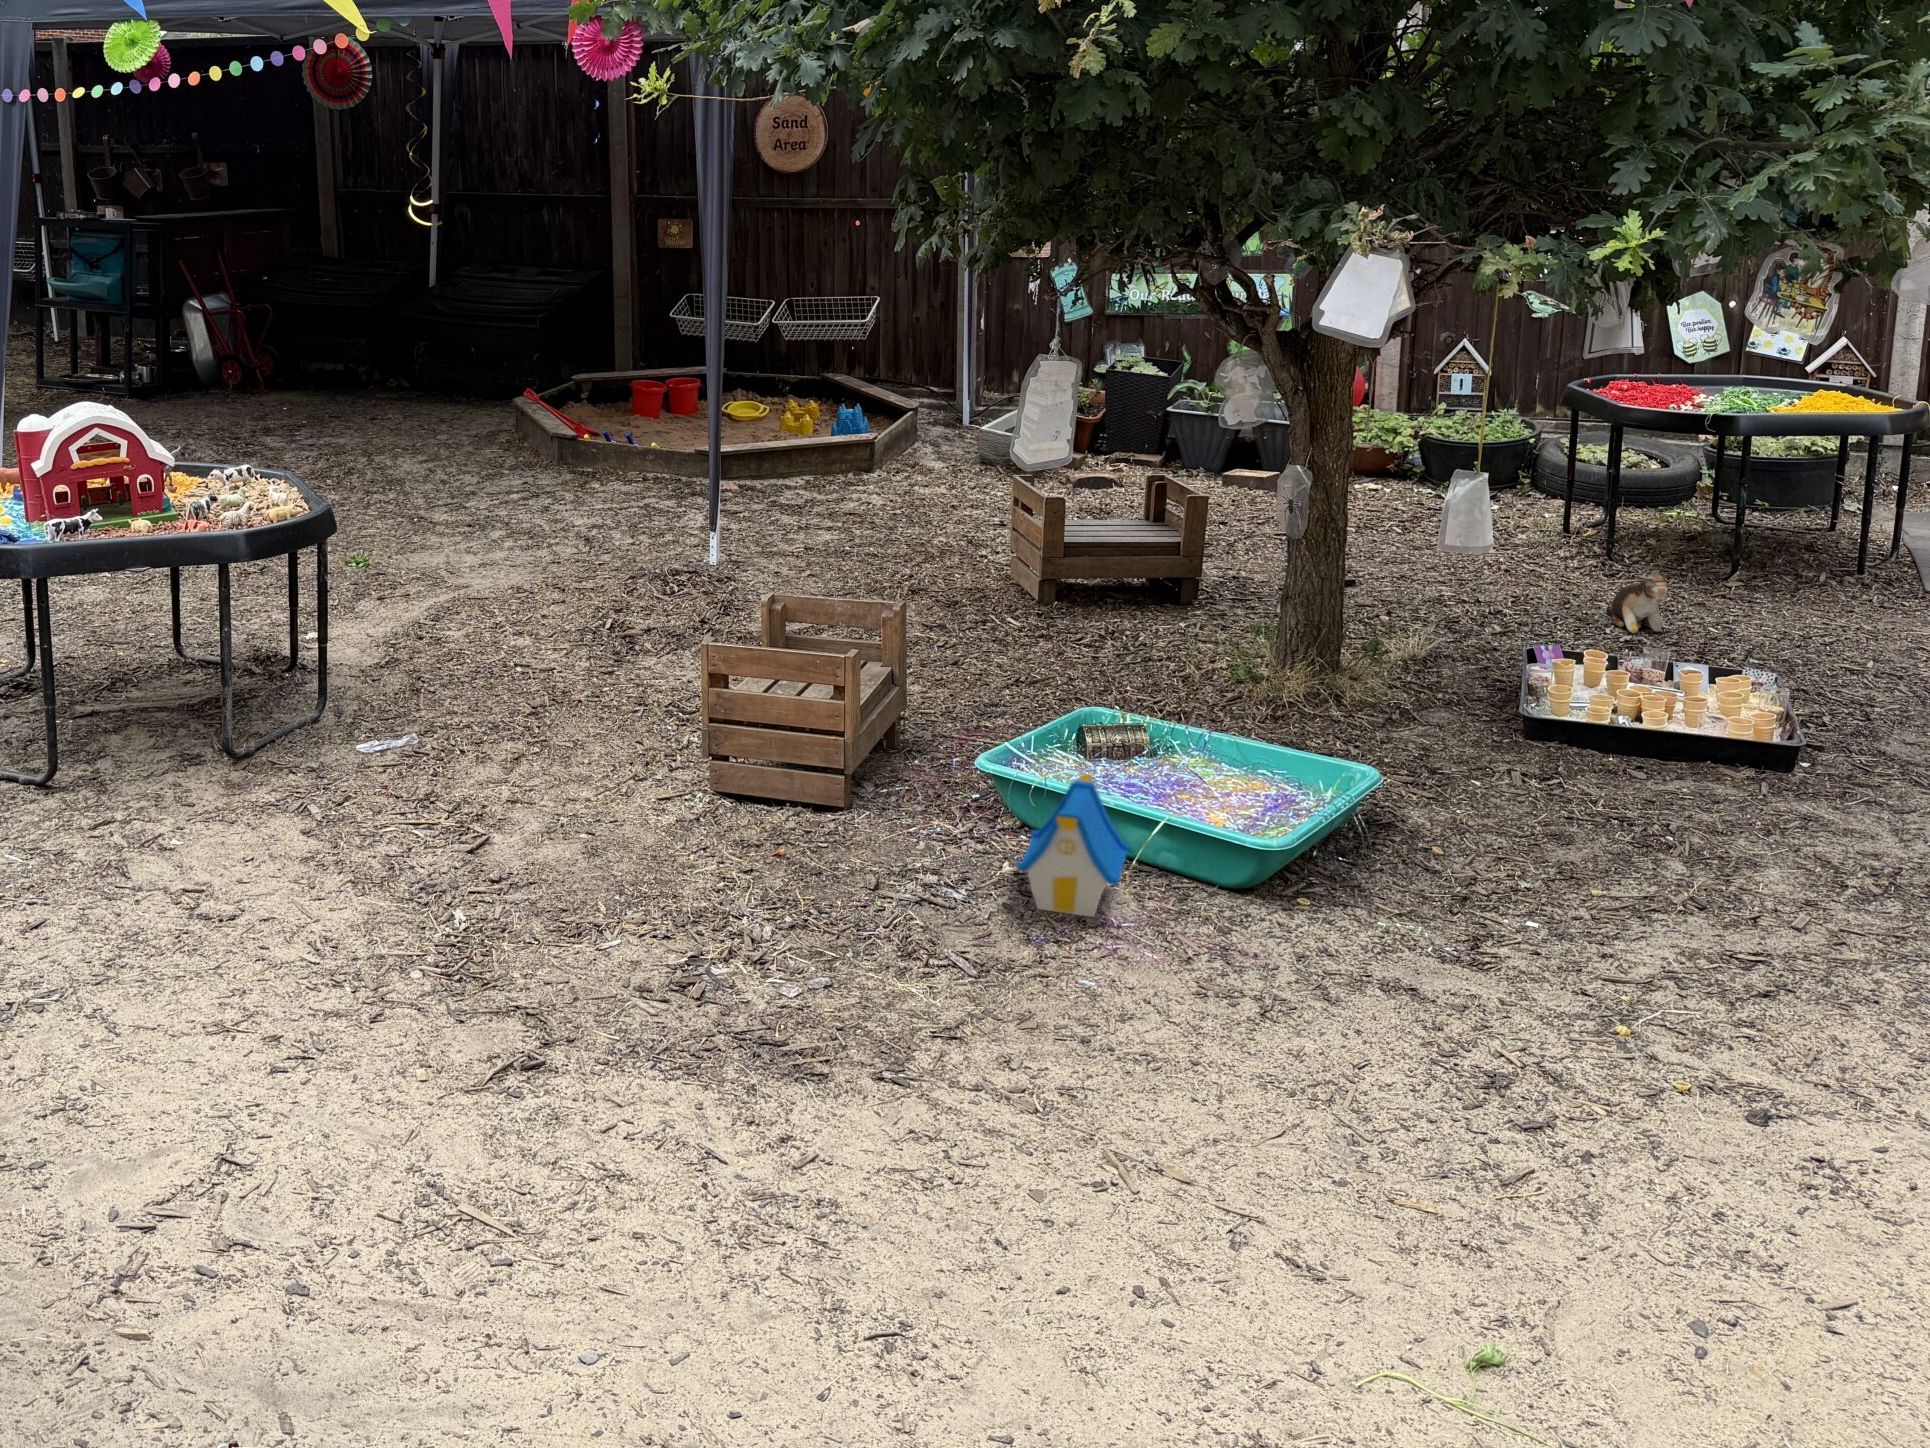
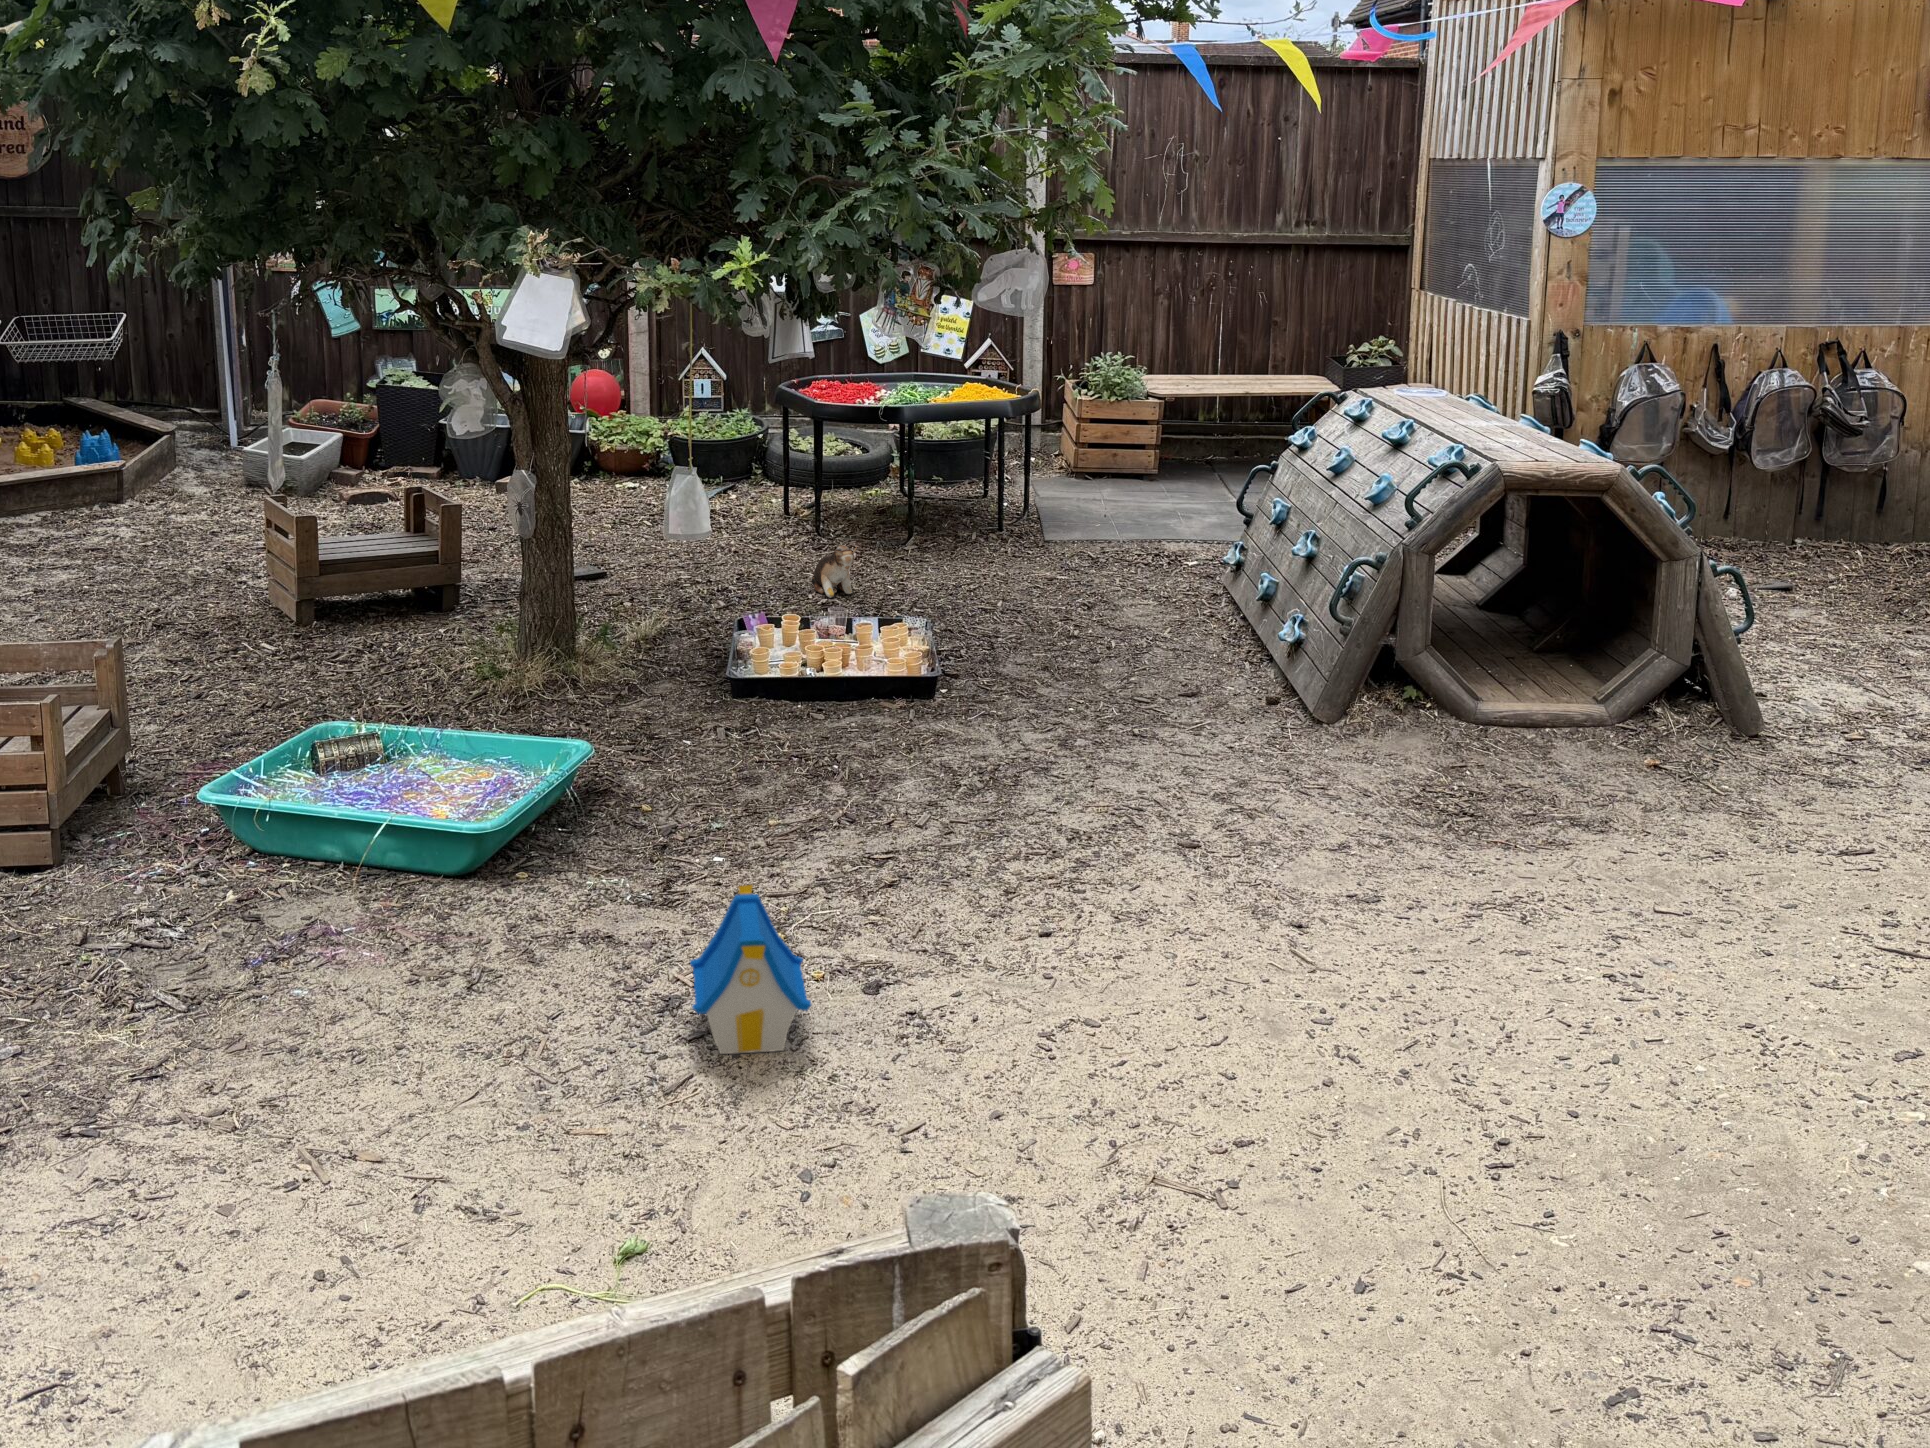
toy house: present [1016,774,1130,917] -> present [690,885,811,1054]

